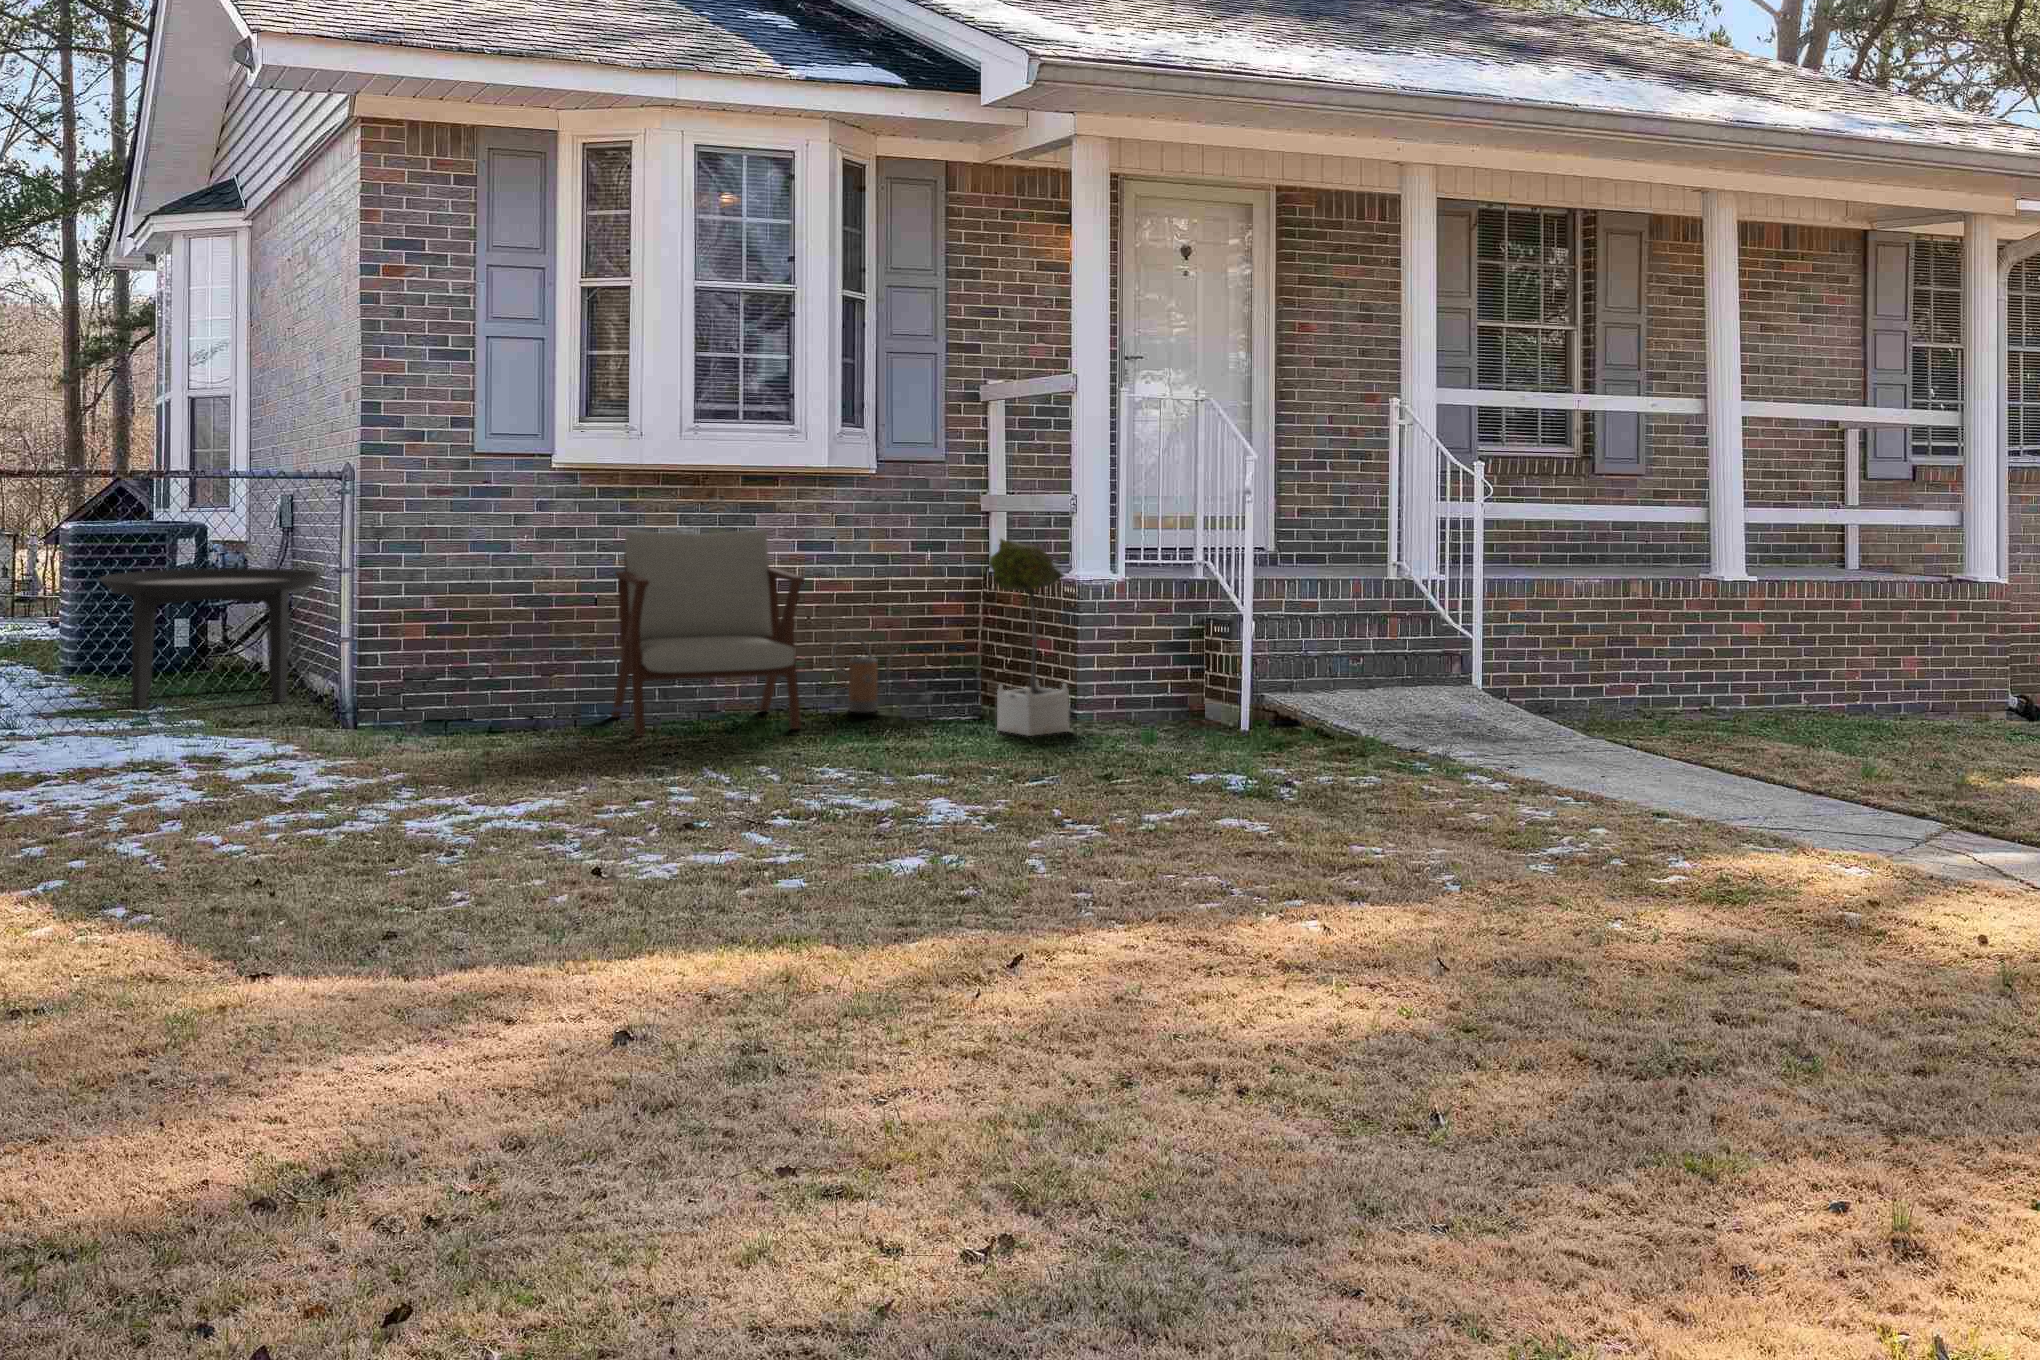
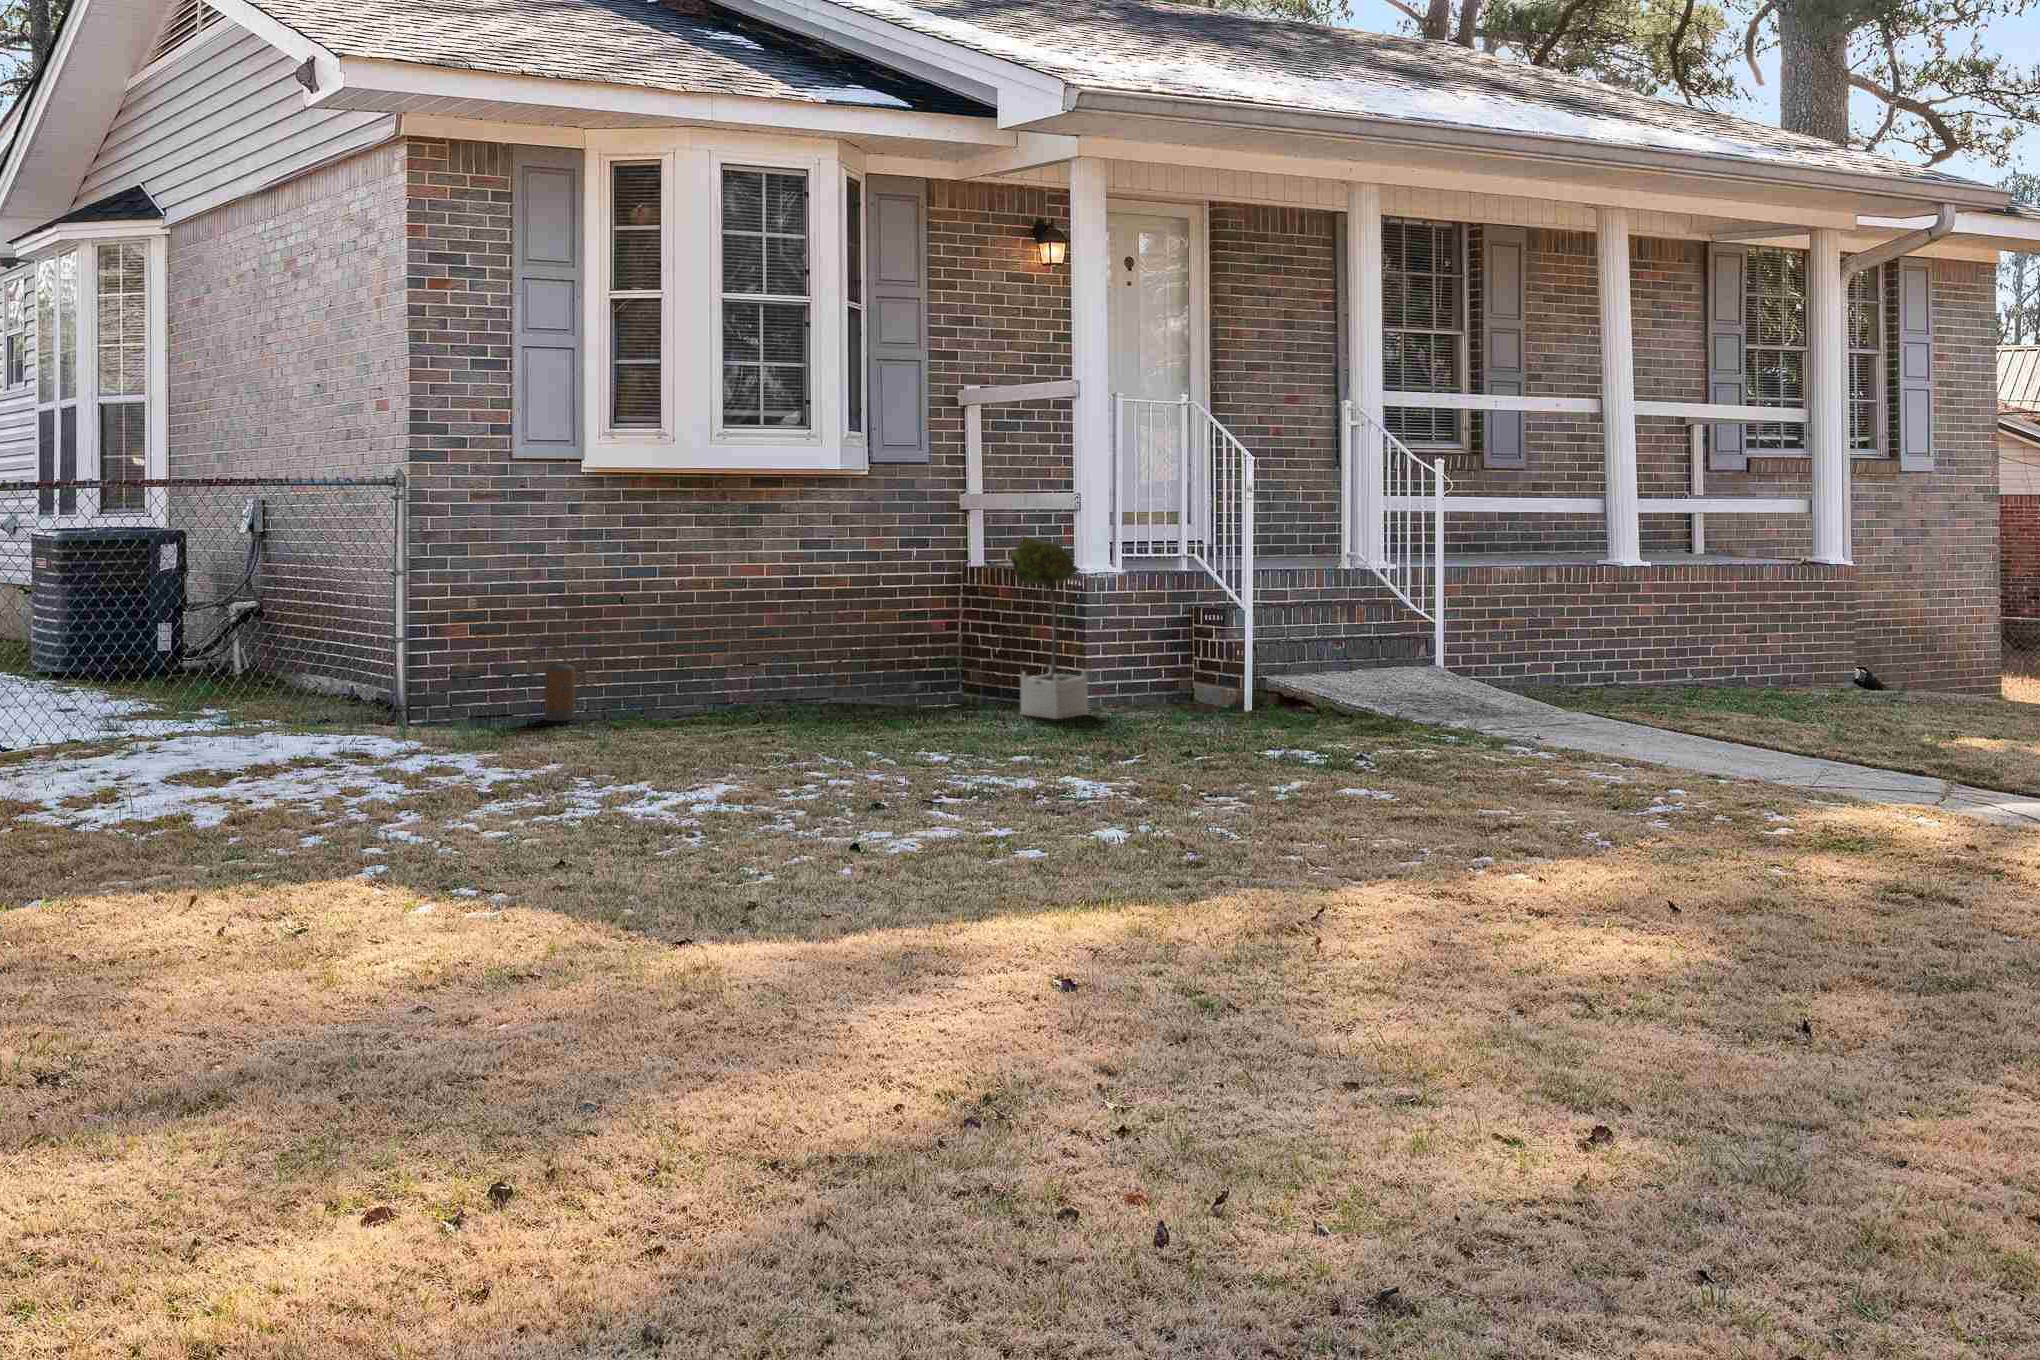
lounge chair: present [611,530,805,737] -> none [642,529,842,727]
round table: present [99,568,321,708] -> none [116,571,332,709]
watering can: present [832,636,895,712] -> present [527,644,592,721]

